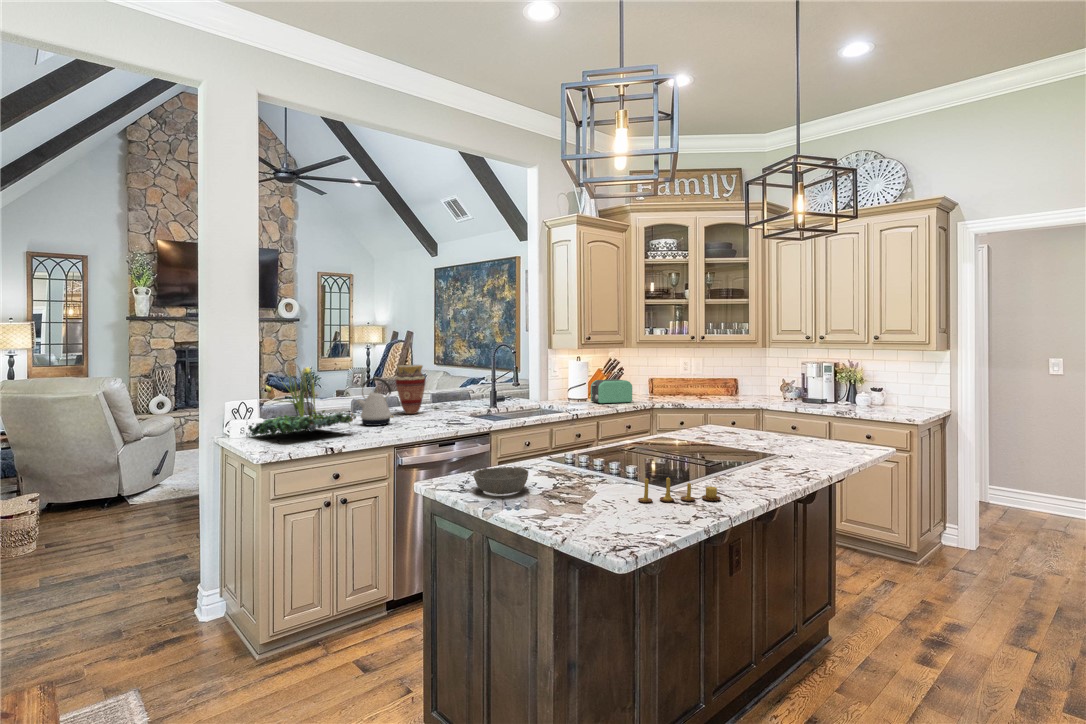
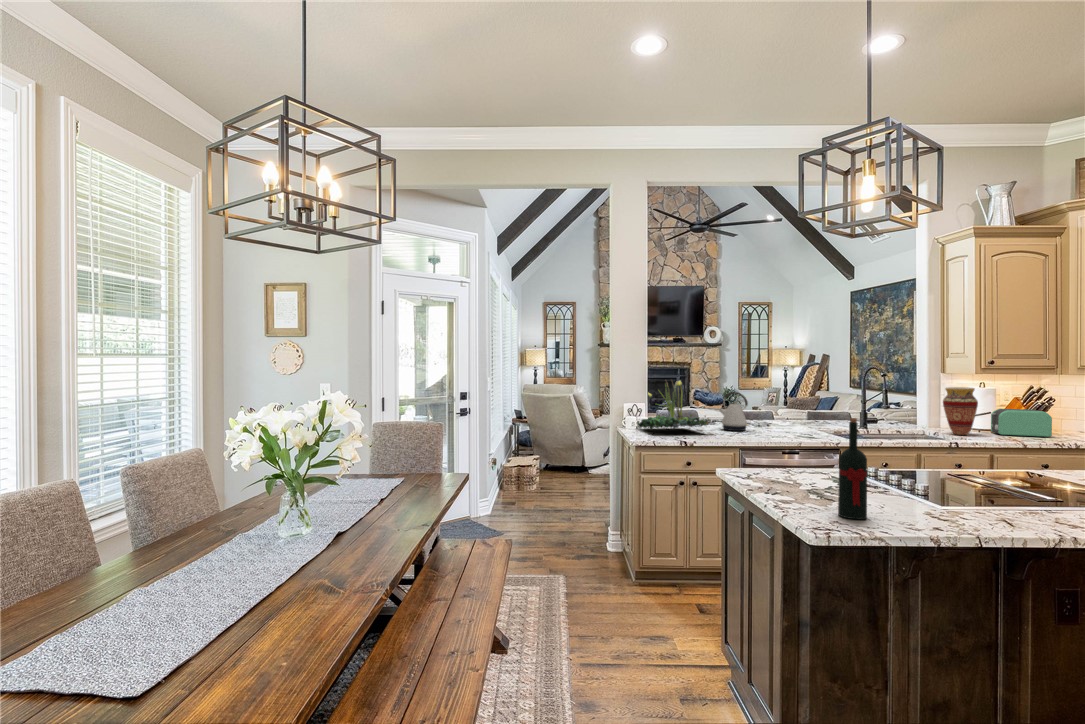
vase: present [396,365,426,414] -> present [943,387,978,435]
wine bottle: none [603,409,635,529] -> present [838,418,867,519]
bowl: present [473,467,528,494] -> none [758,464,807,485]
candle: present [638,478,720,502] -> none [899,485,997,521]

